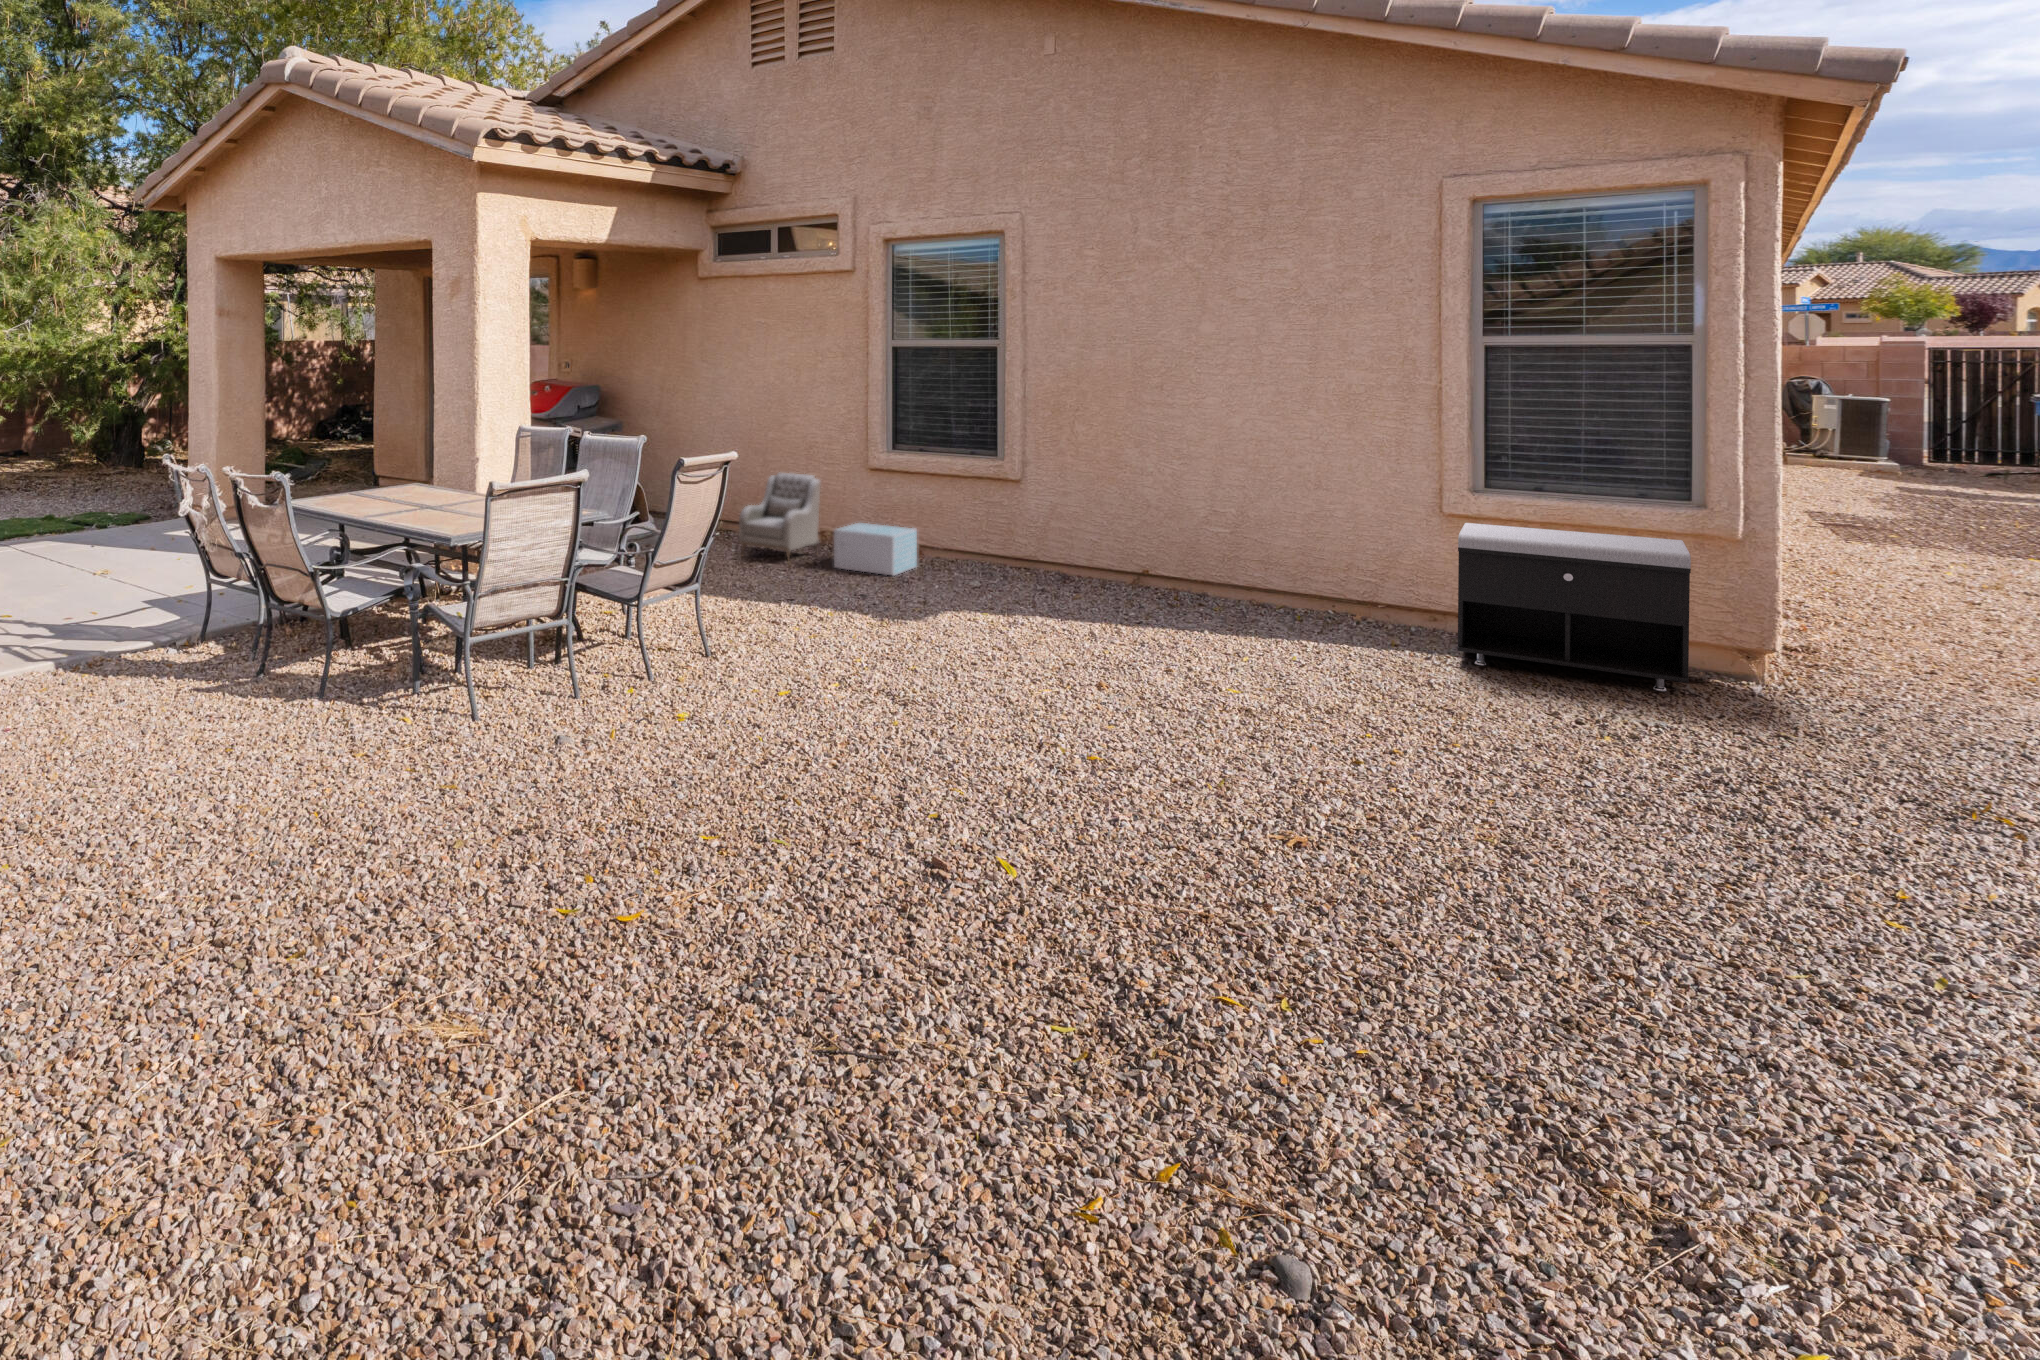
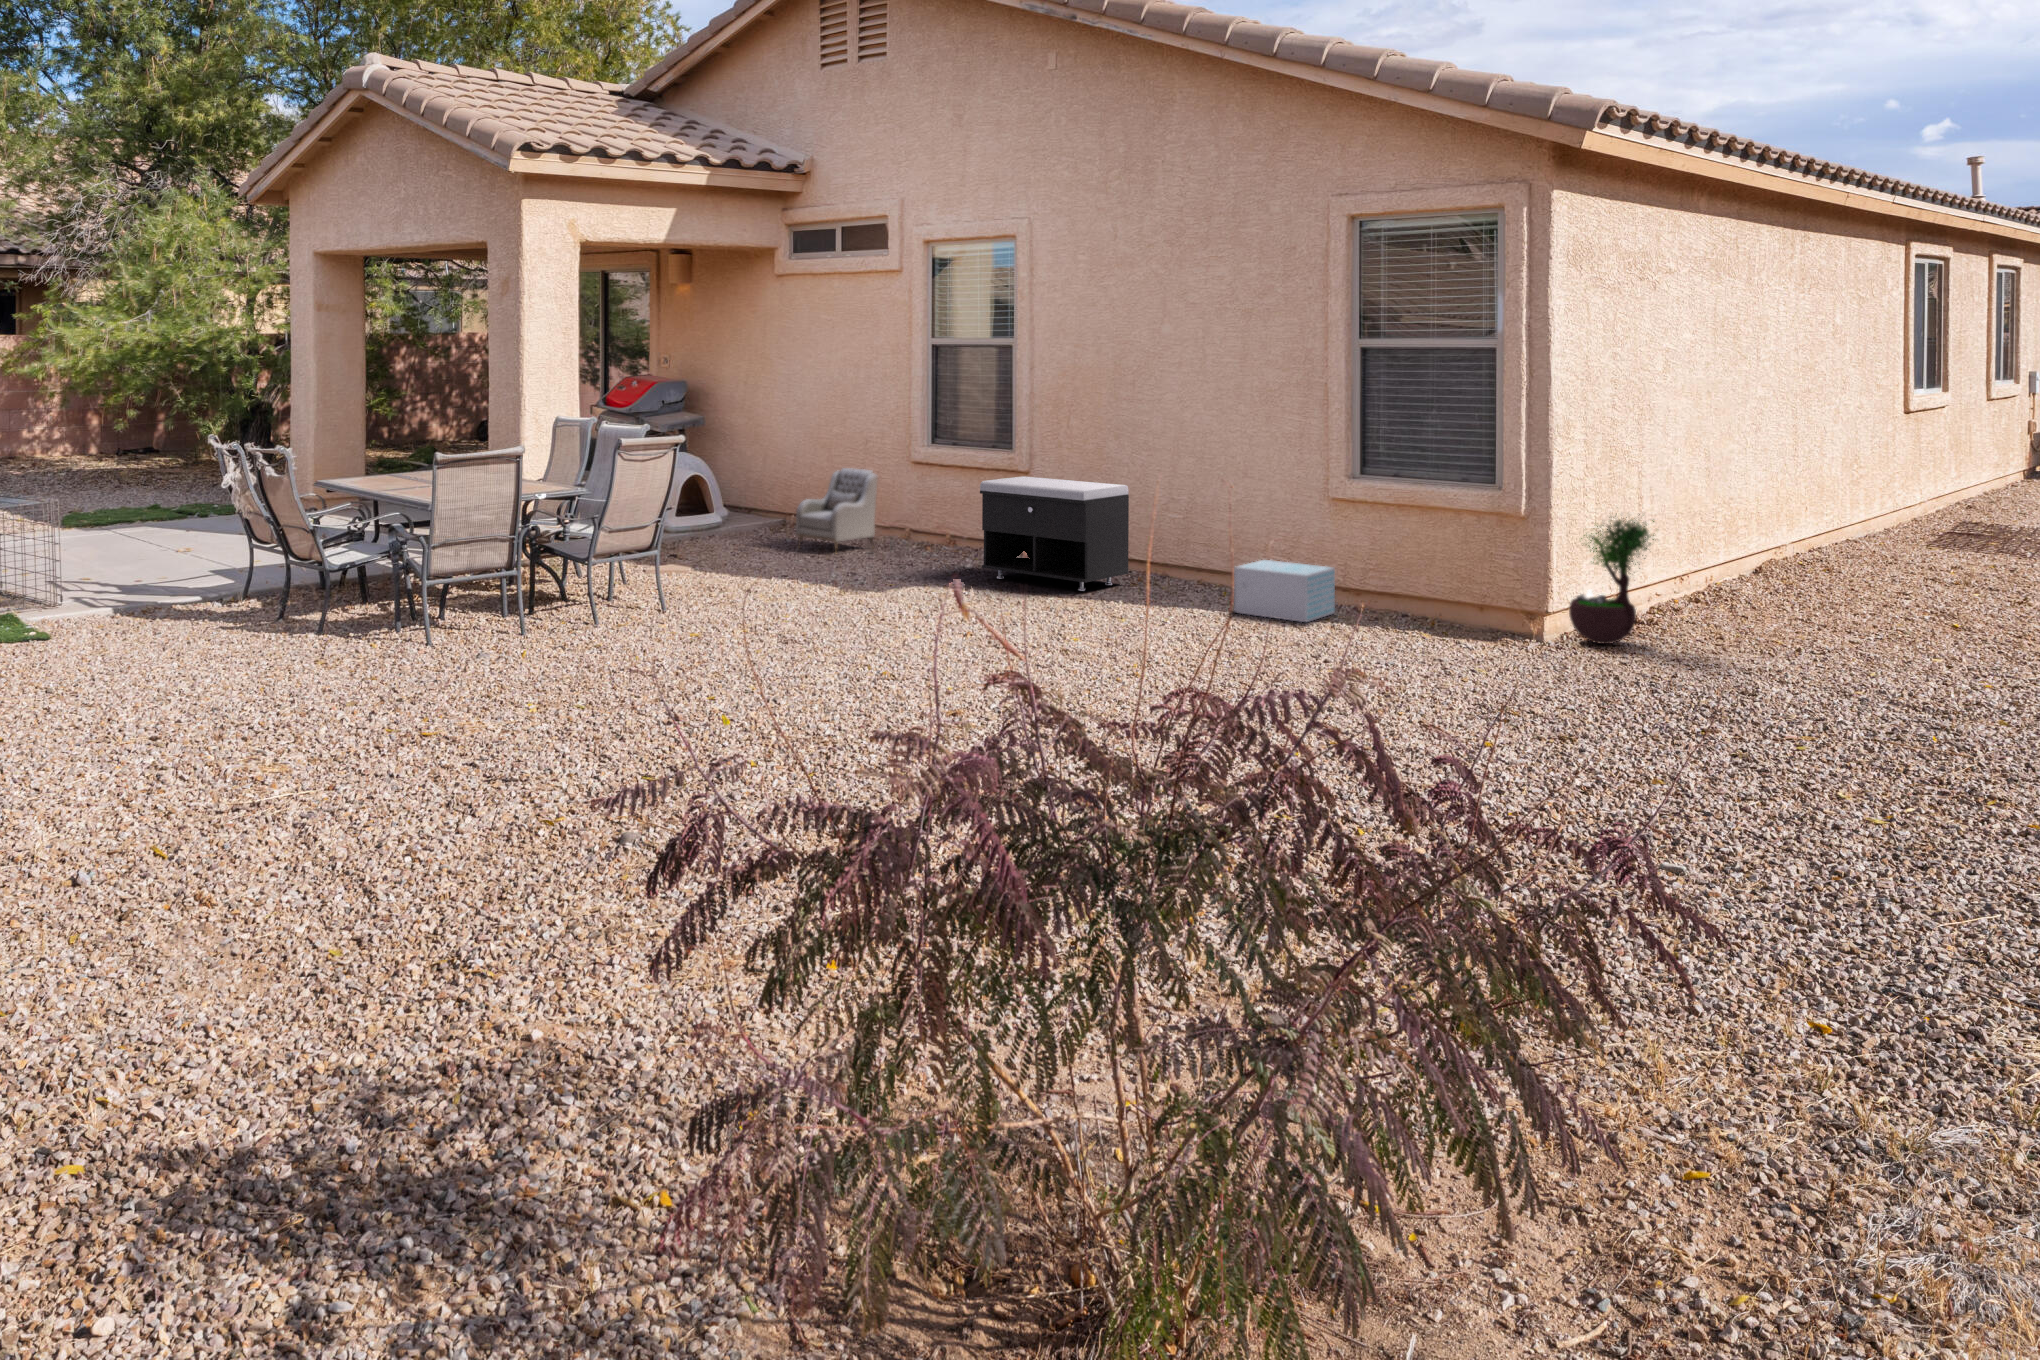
storage box: present [834,523,917,575] -> present [1234,560,1335,622]
storage bench: present [1457,523,1691,692] -> present [980,476,1129,591]
potted tree: none [1739,525,1876,679] -> present [1569,514,1654,644]

